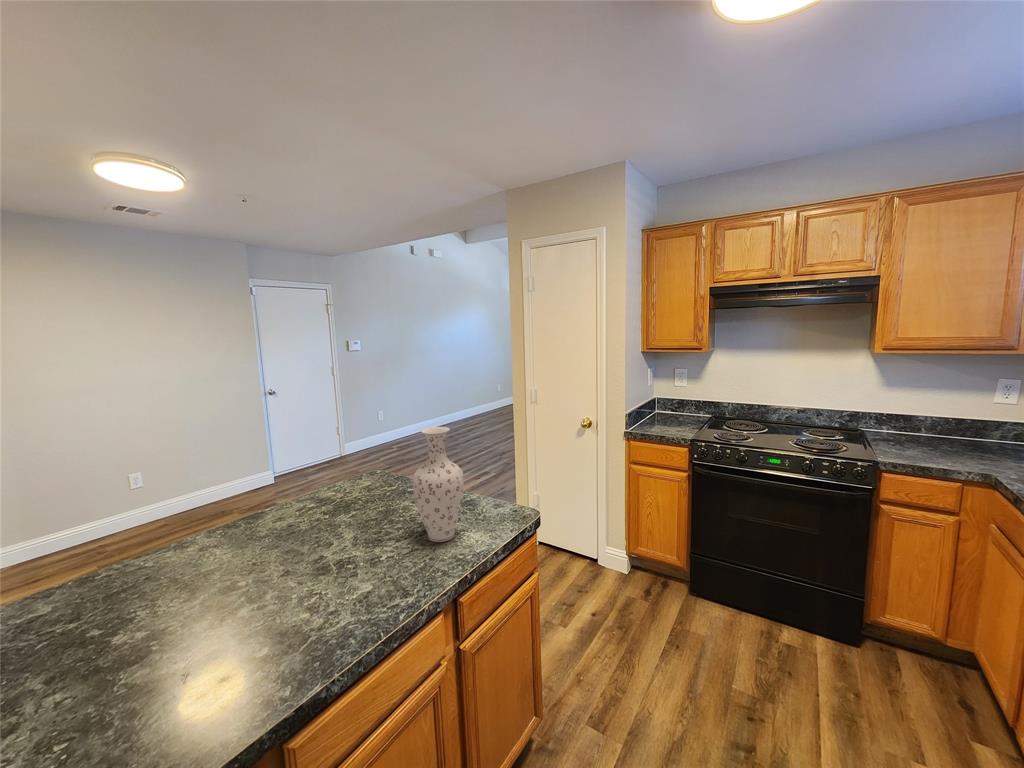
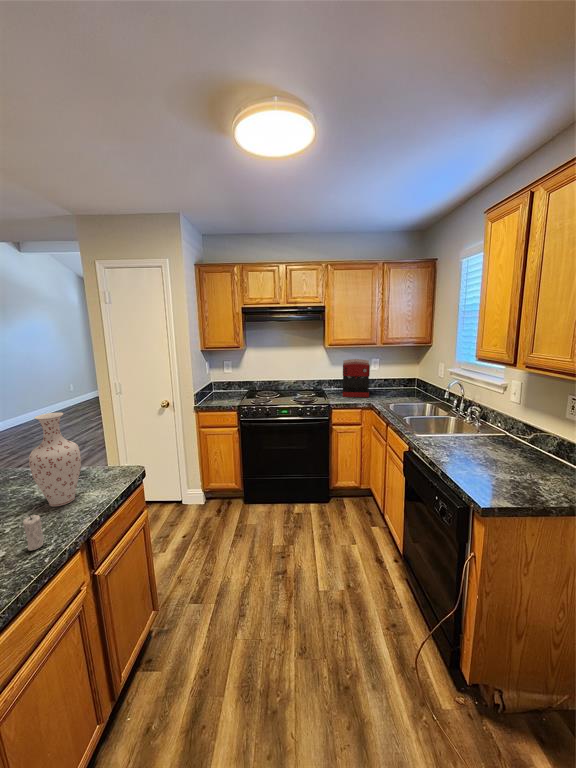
coffee maker: none [911,377,996,460] -> present [343,359,370,397]
candle: none [388,548,407,596] -> present [23,515,44,551]

